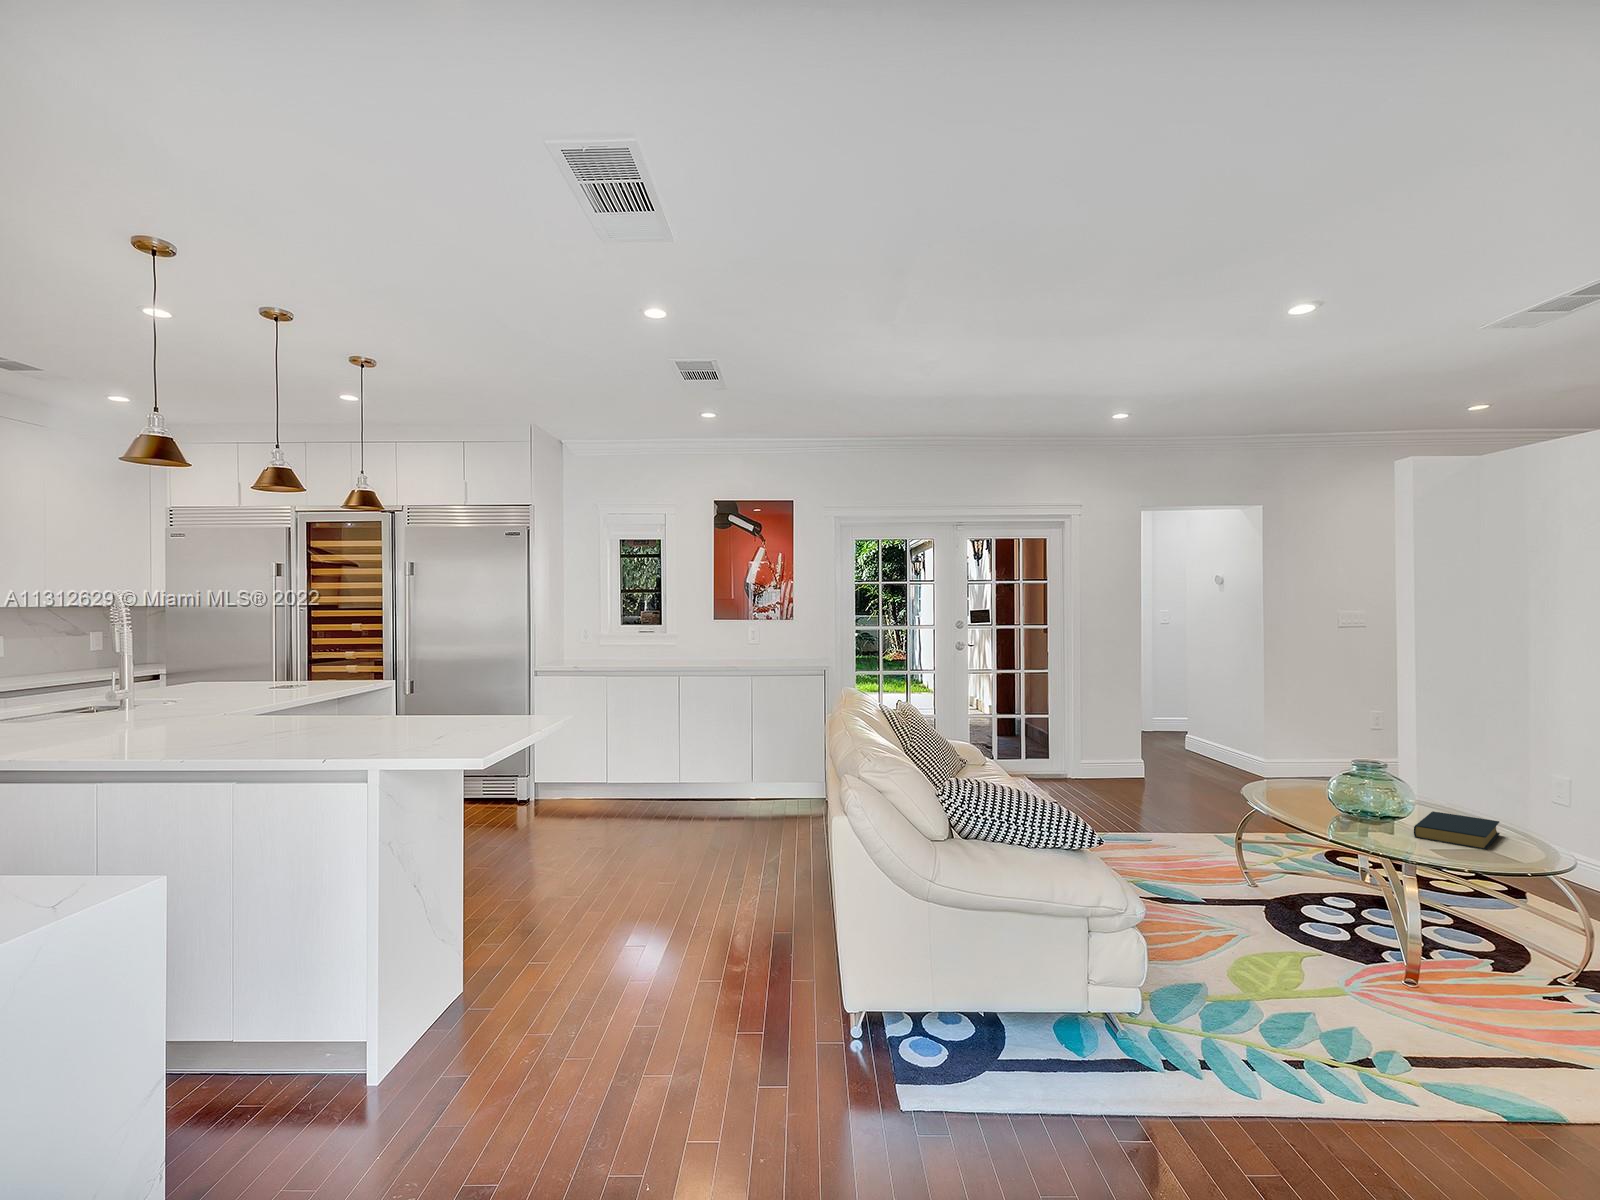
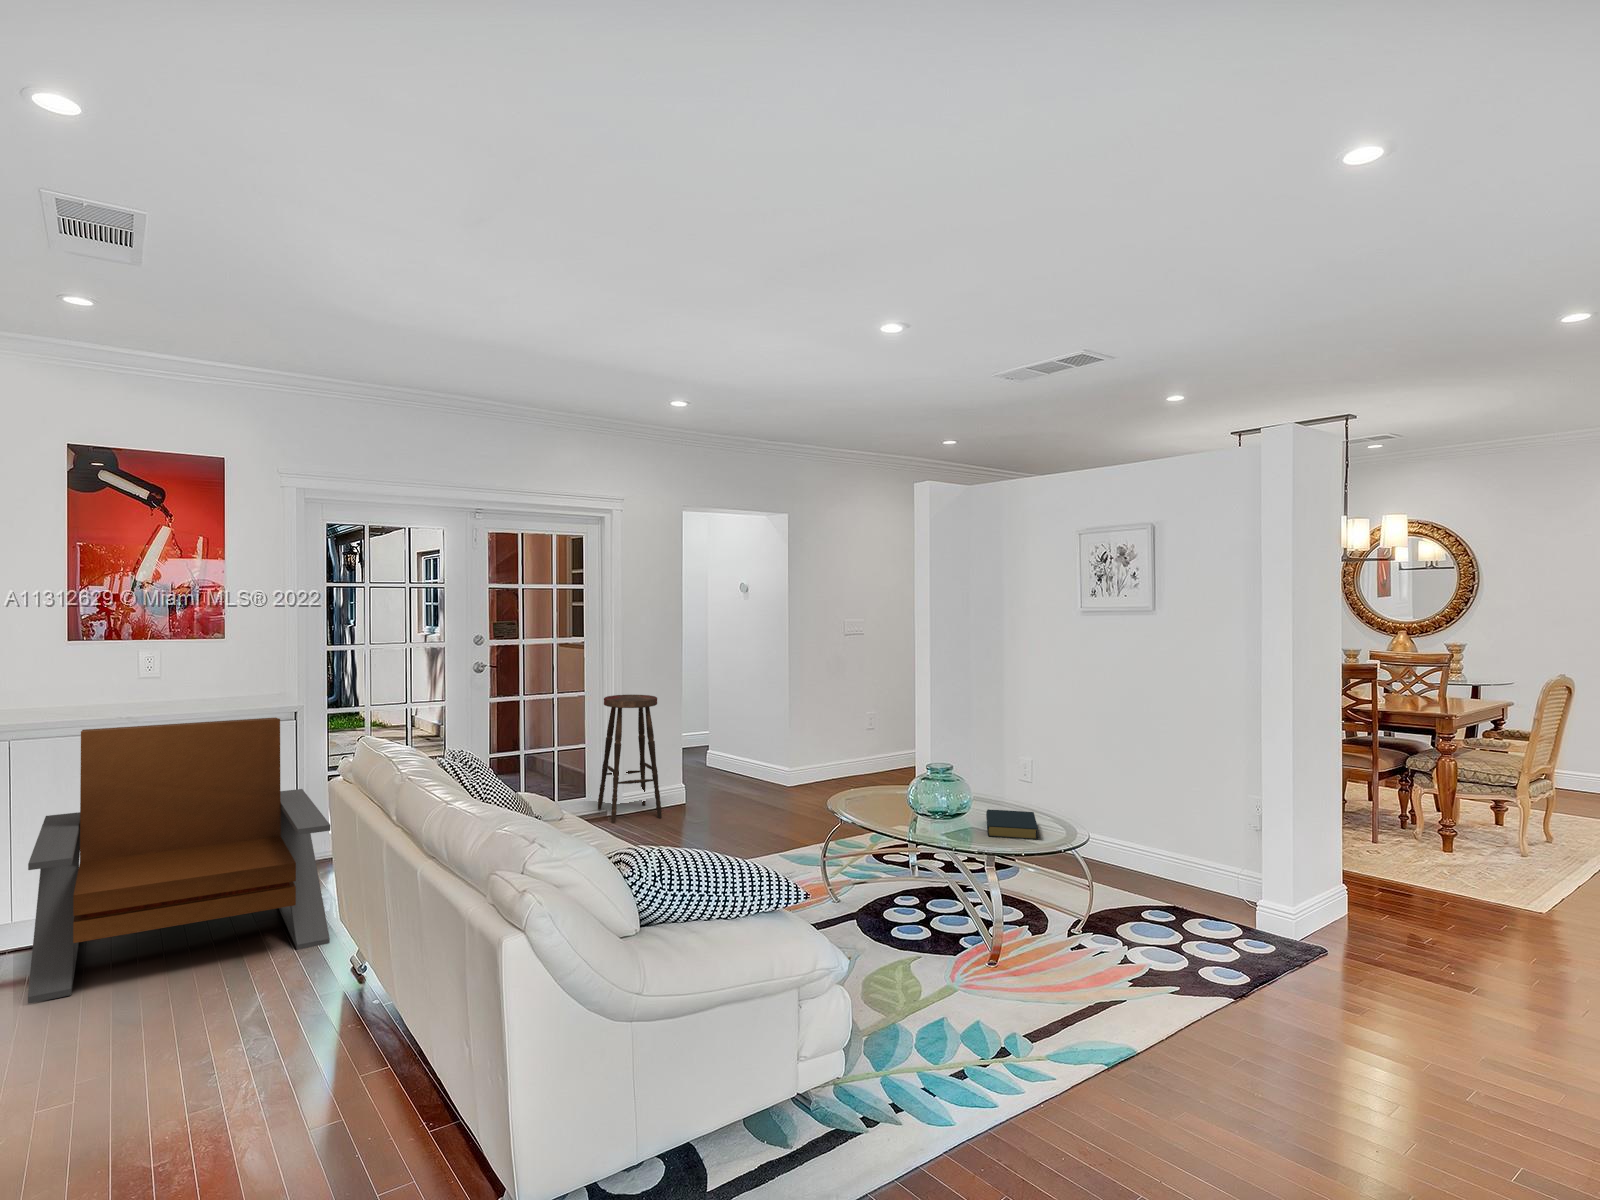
lounge chair: none [649,679,817,842] -> present [28,718,330,1004]
bar stool: none [1061,680,1116,794] -> present [598,695,662,823]

